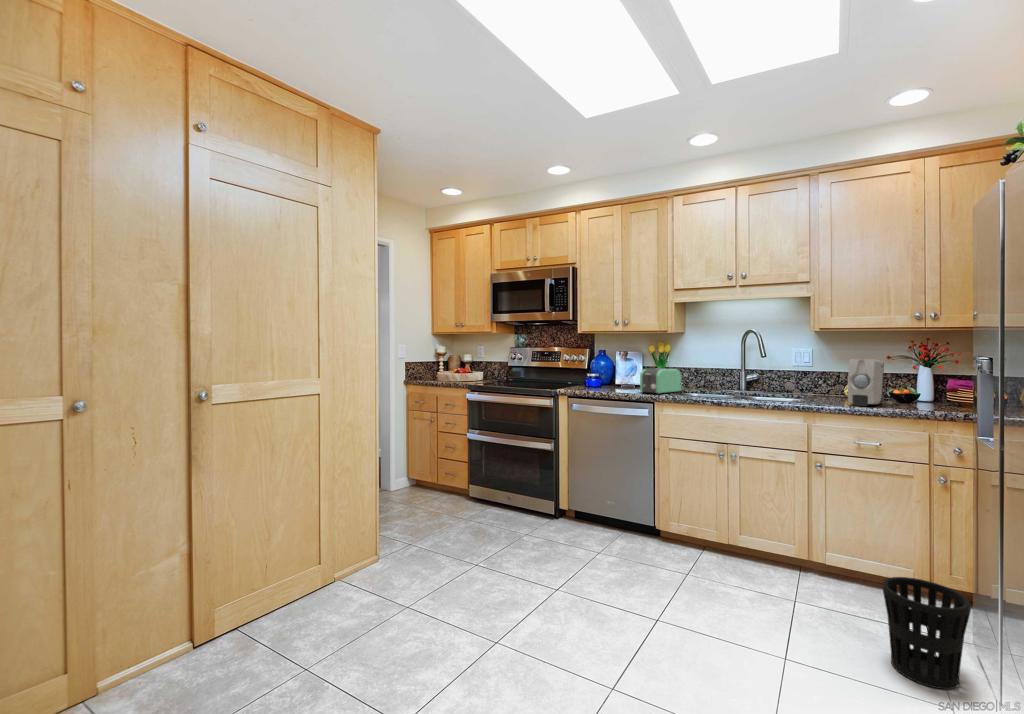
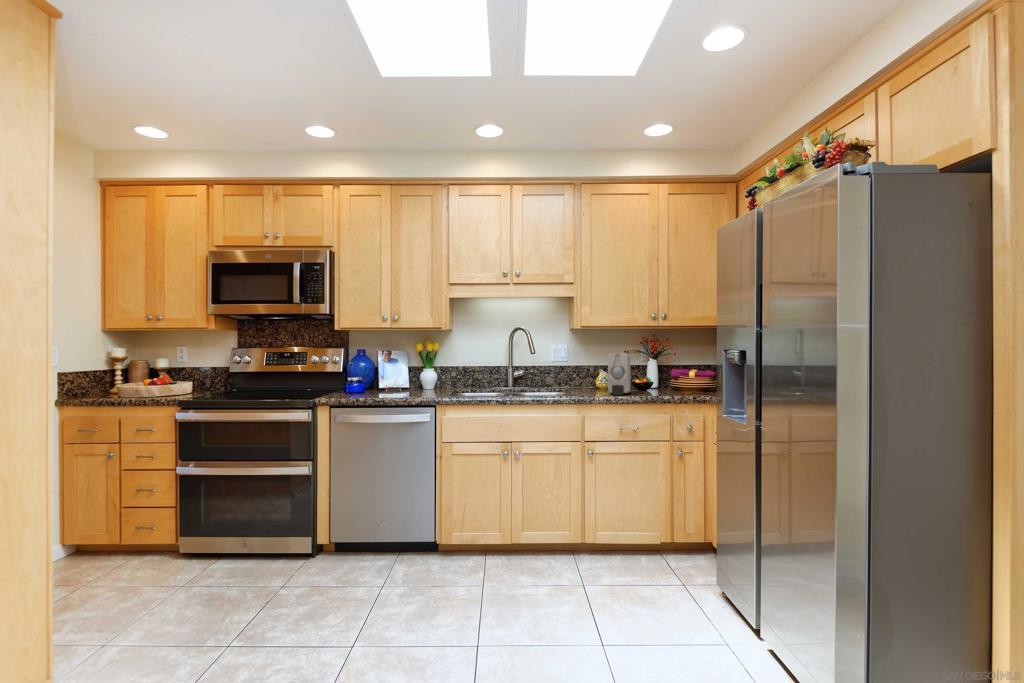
toaster: present [640,368,681,394] -> none [415,368,455,396]
wastebasket: present [883,577,971,689] -> none [666,539,727,629]

